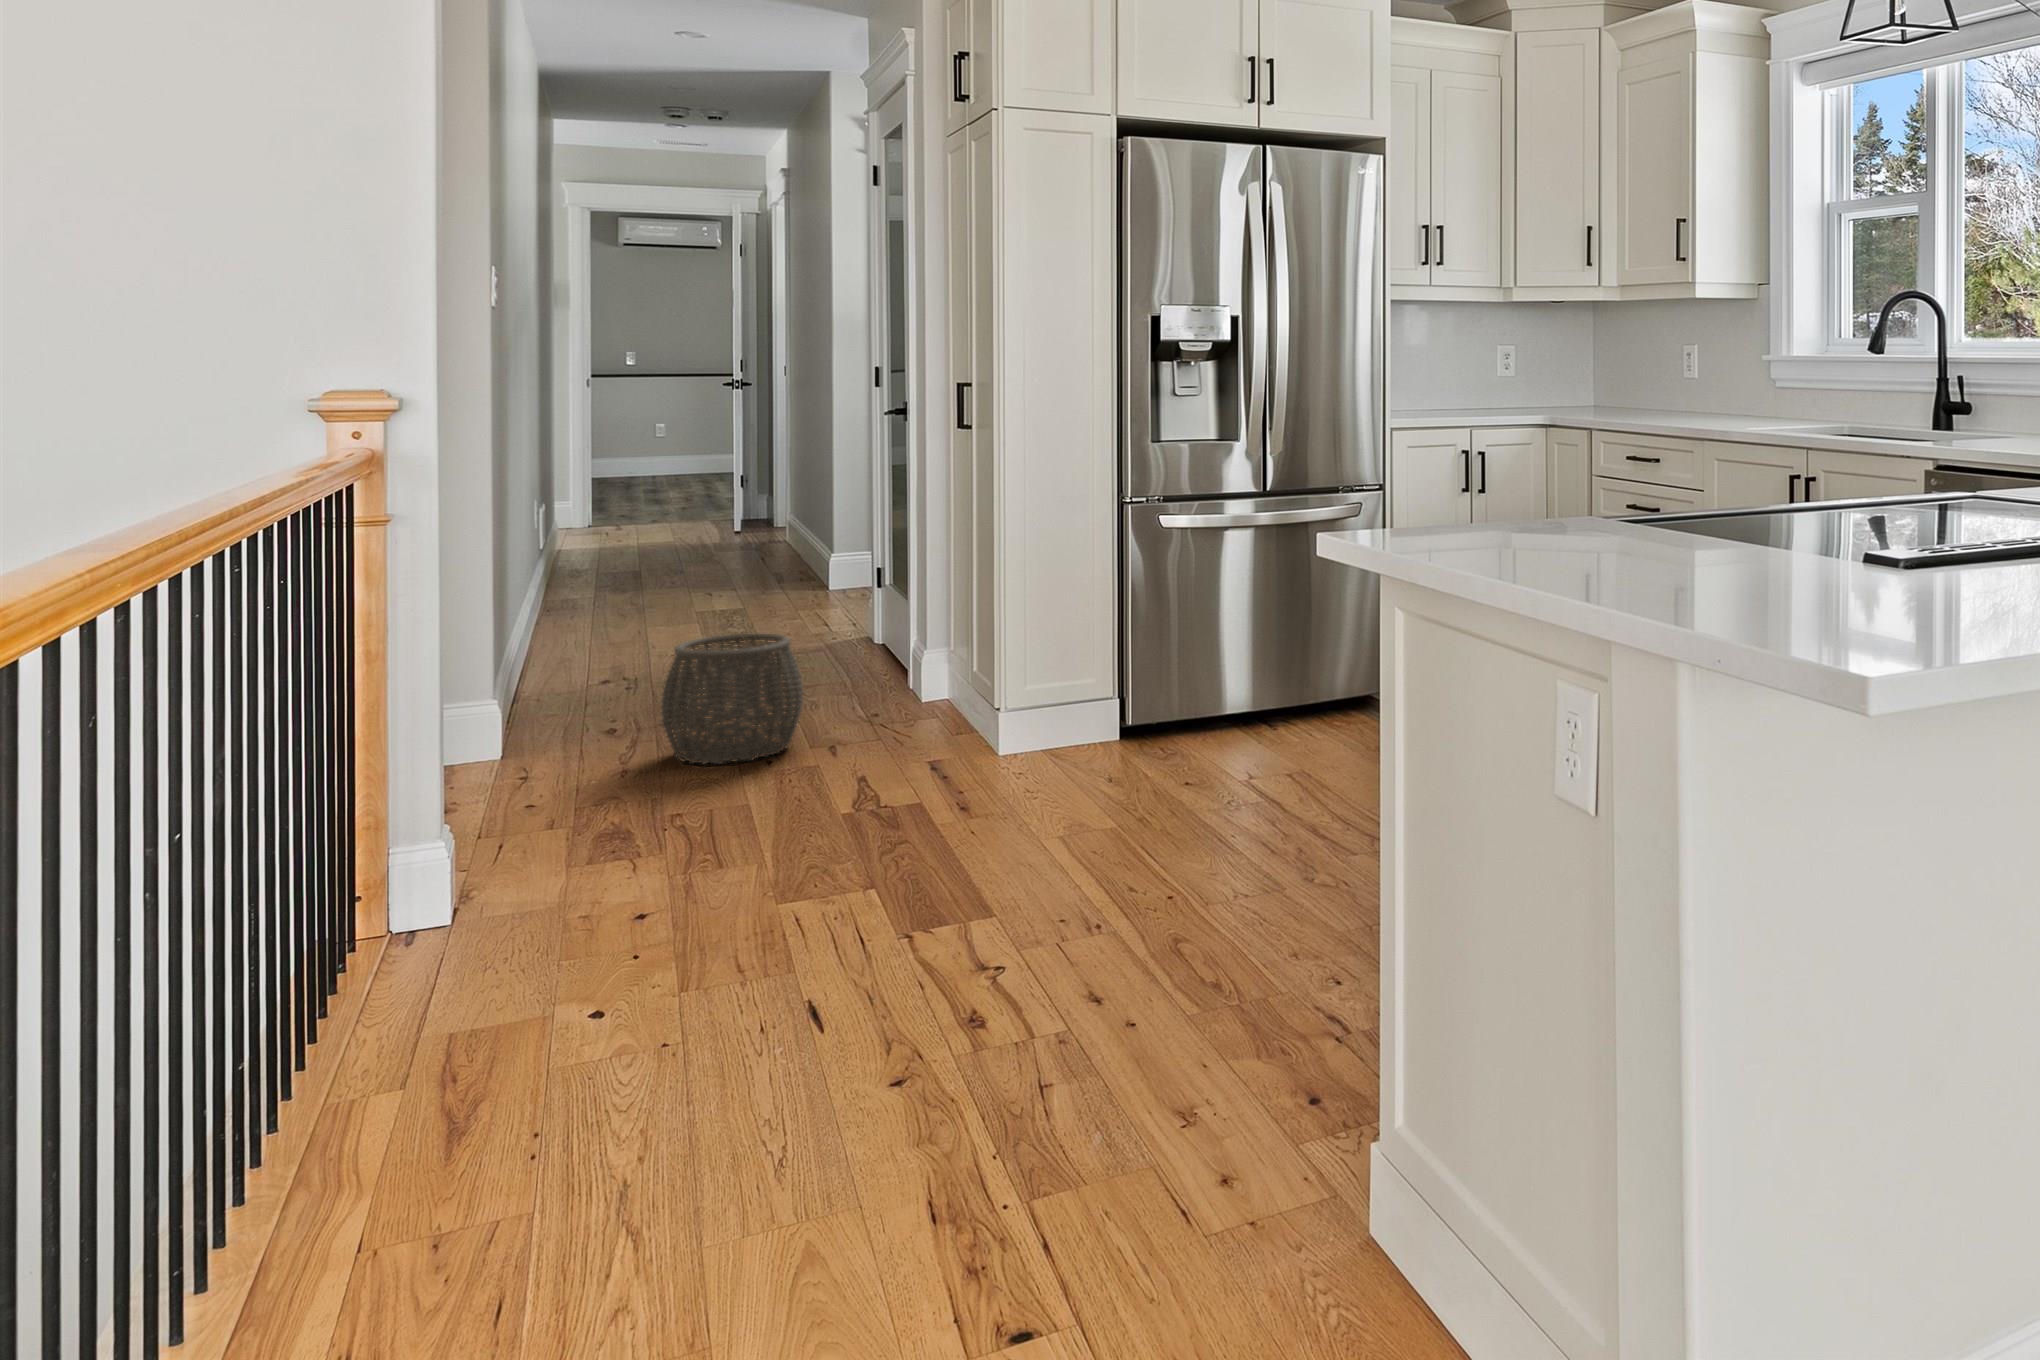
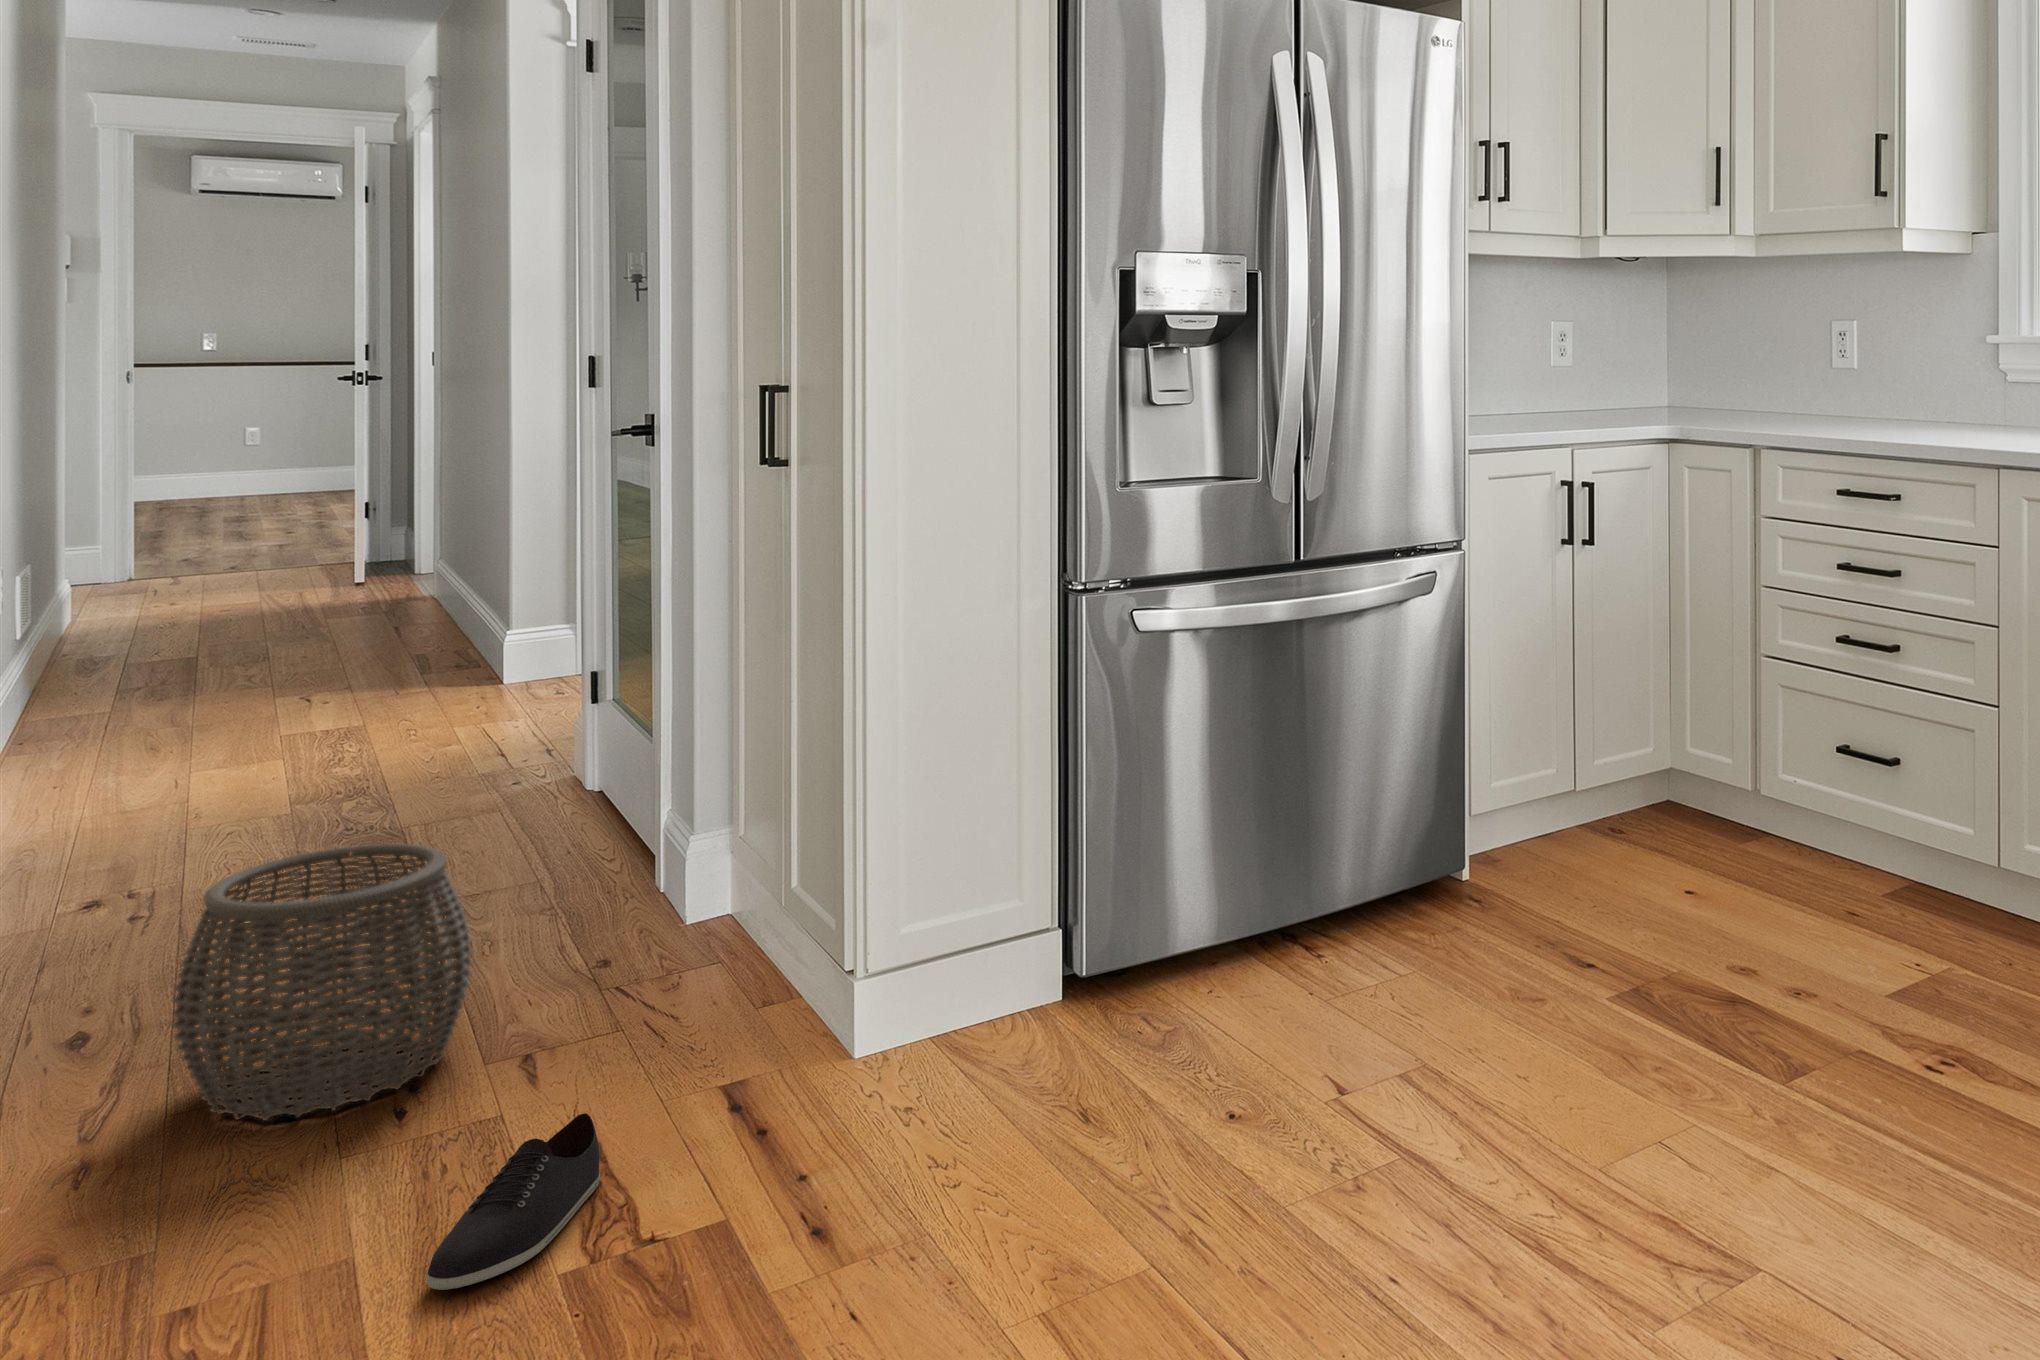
shoe: none [781,757,862,816] -> present [427,1113,600,1290]

